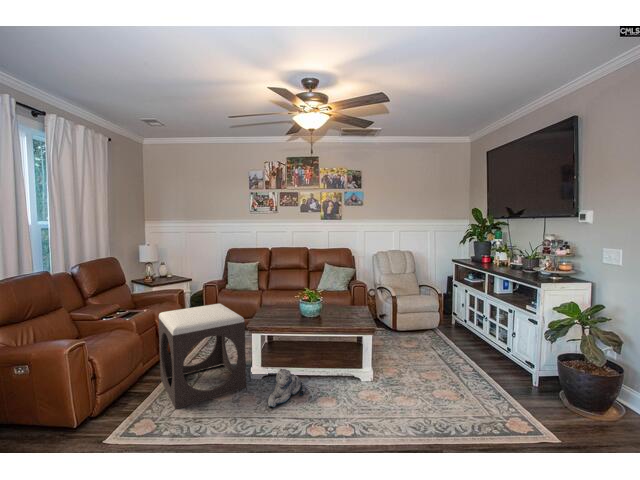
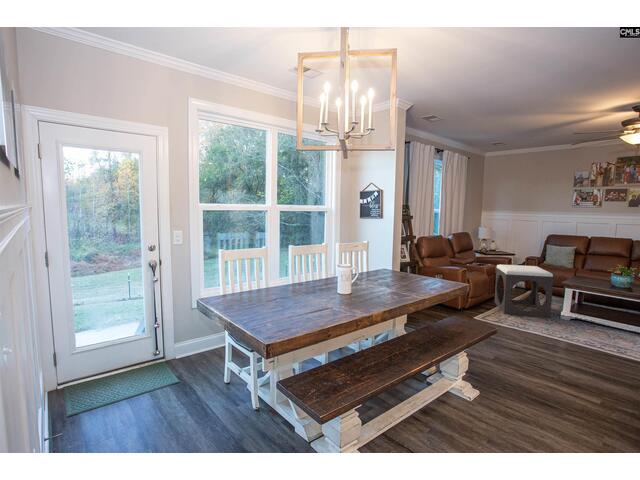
plush toy: present [268,369,305,407] -> none [564,309,598,330]

